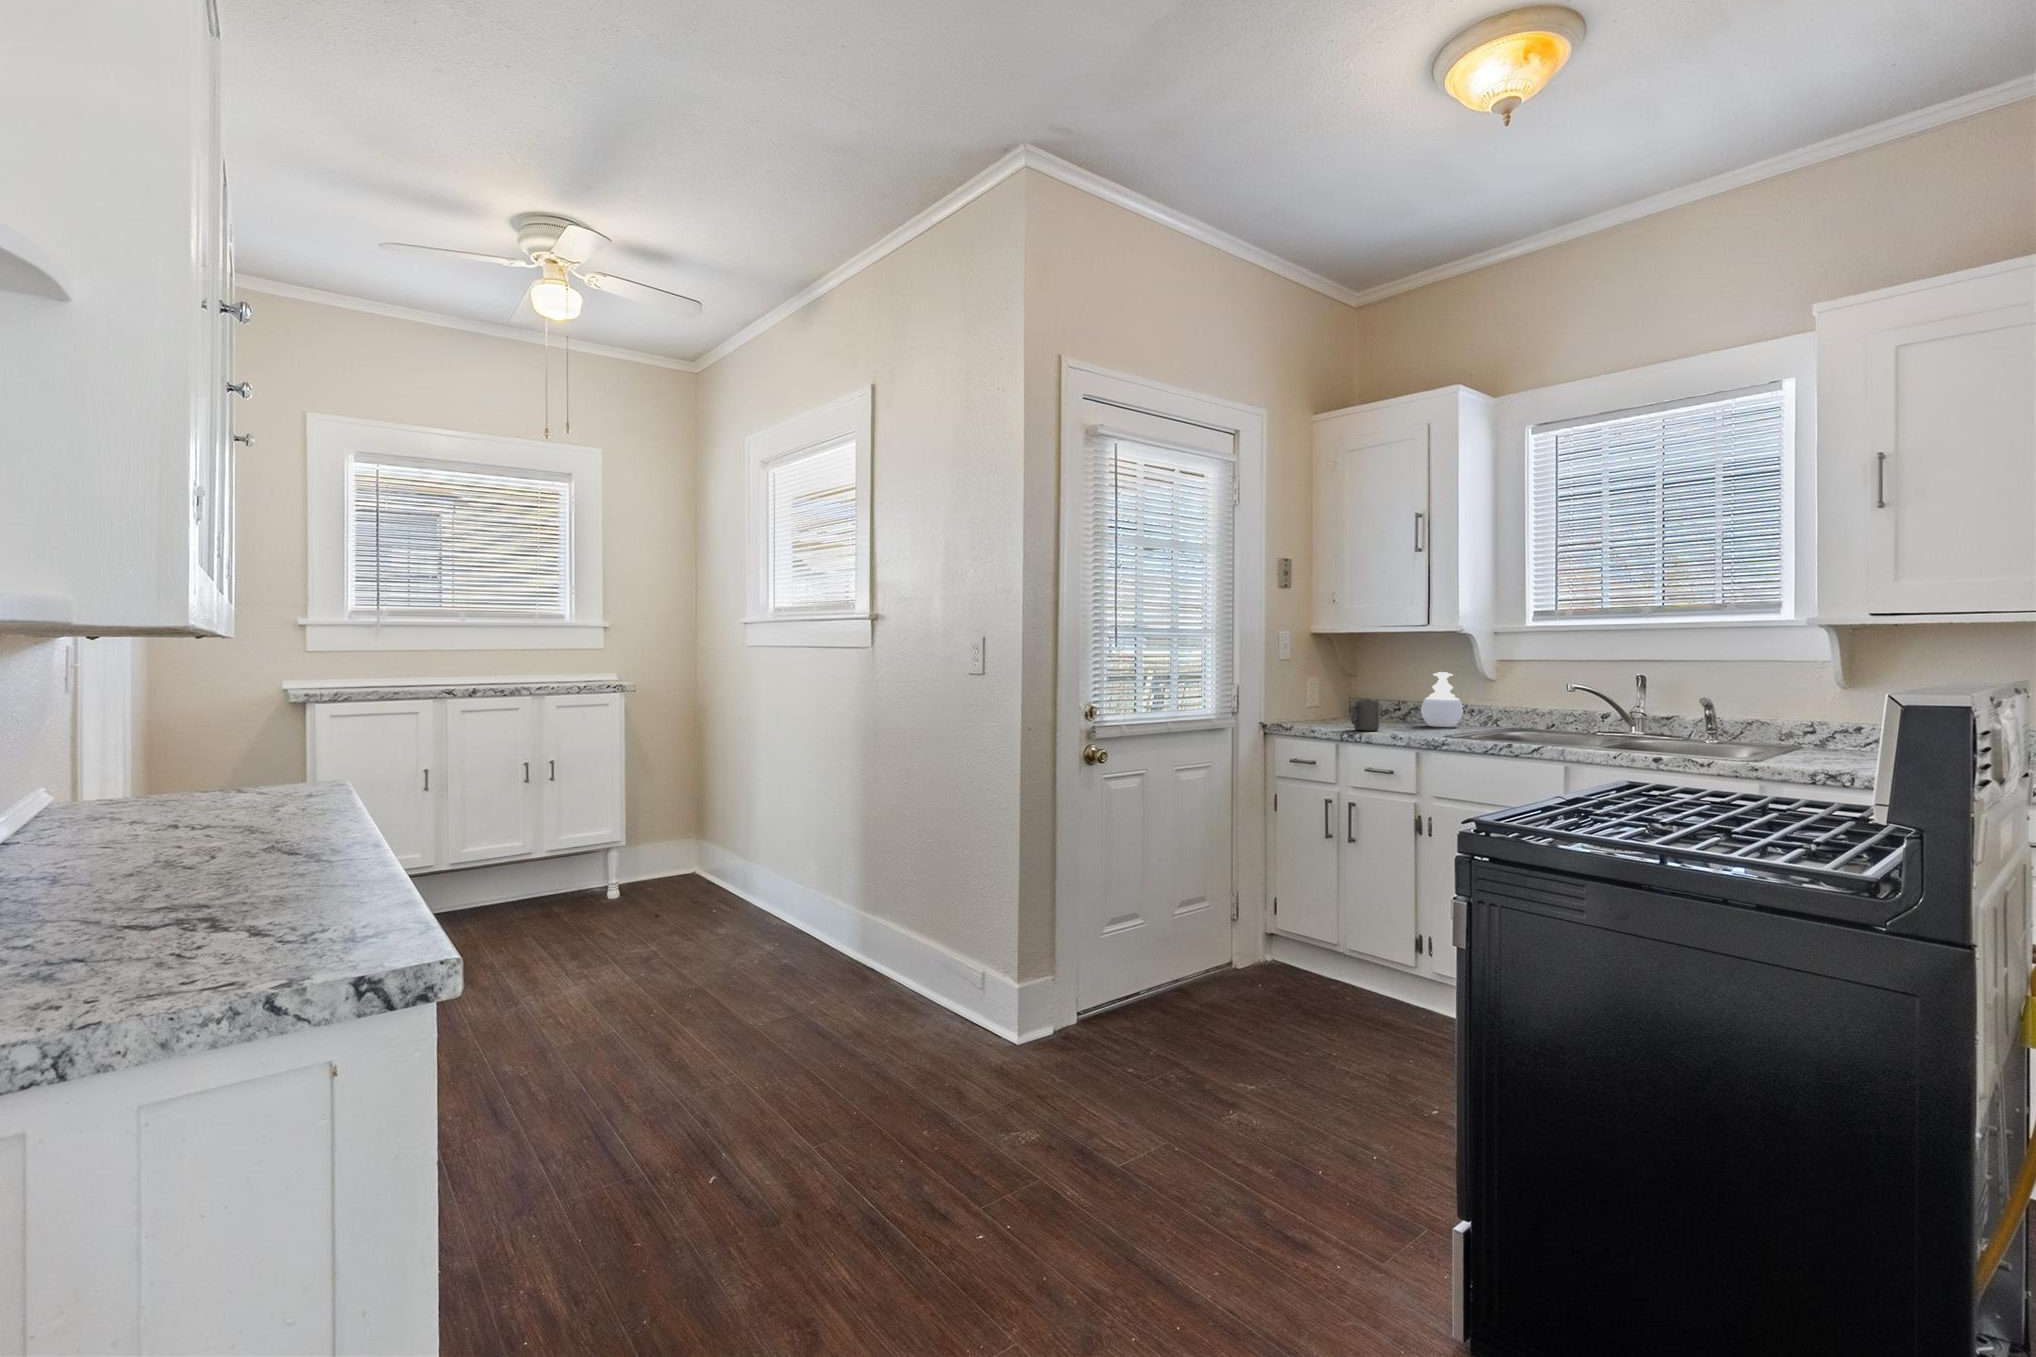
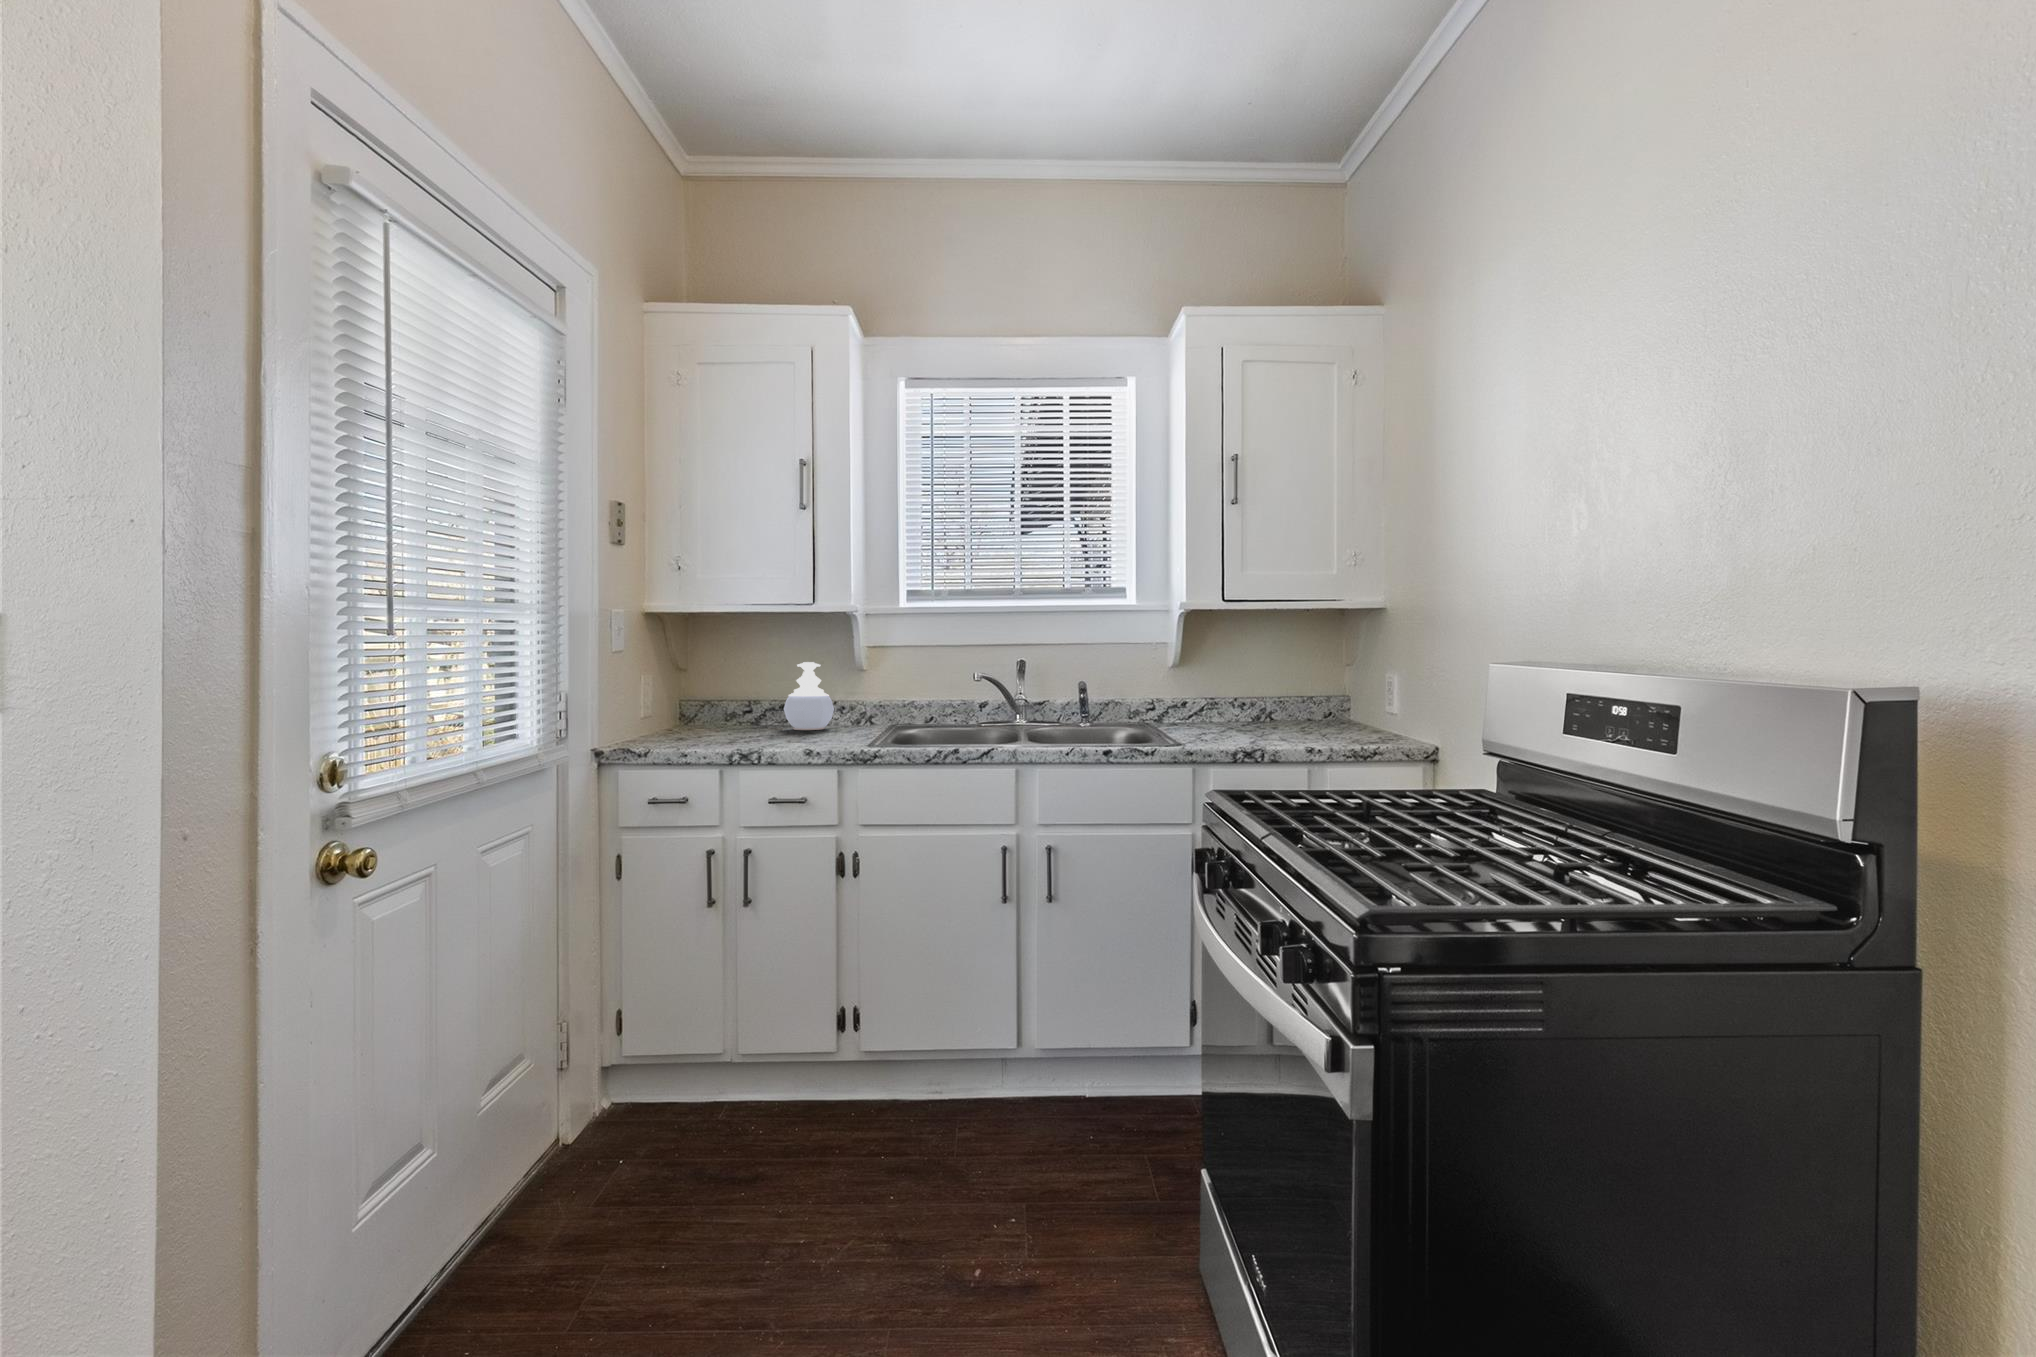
mug: present [1351,700,1379,731] -> none [730,704,762,745]

